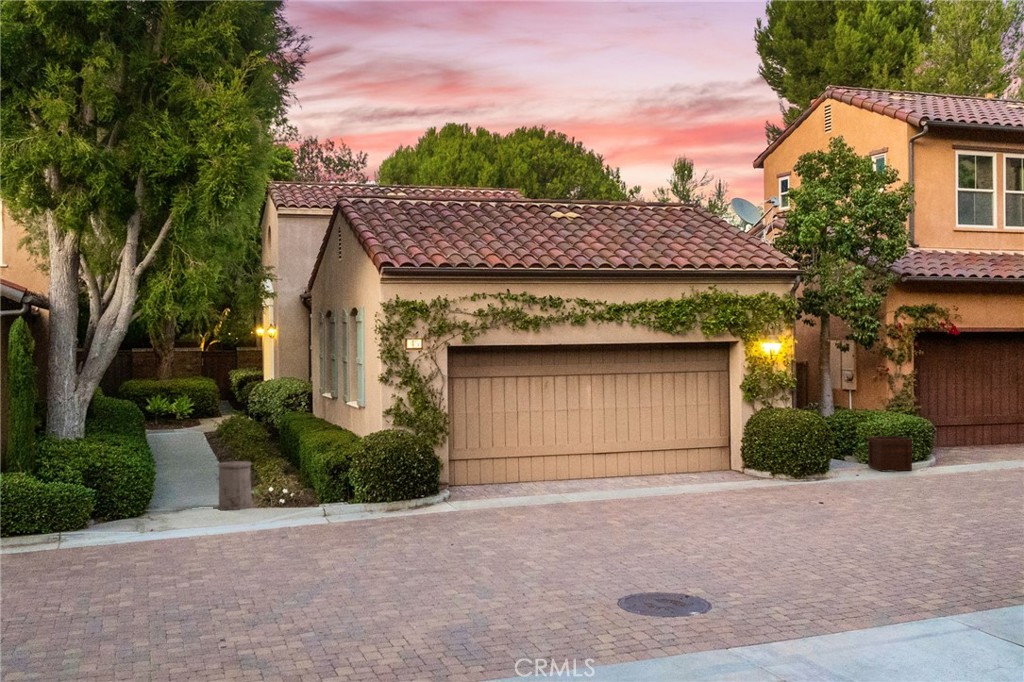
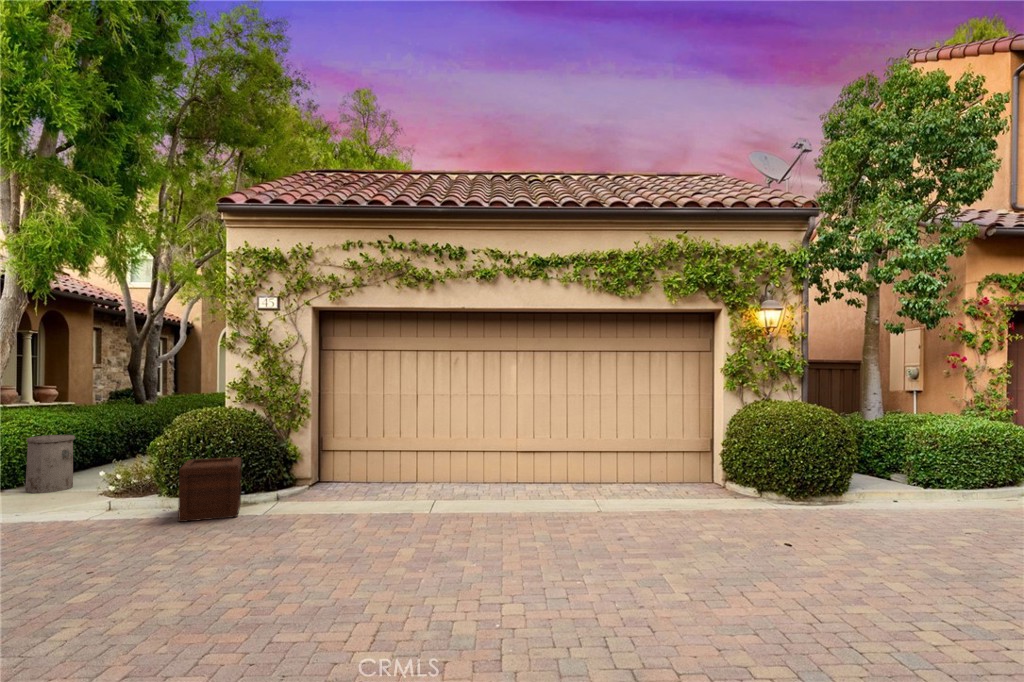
wooden crate: present [868,436,912,472] -> present [178,457,241,522]

